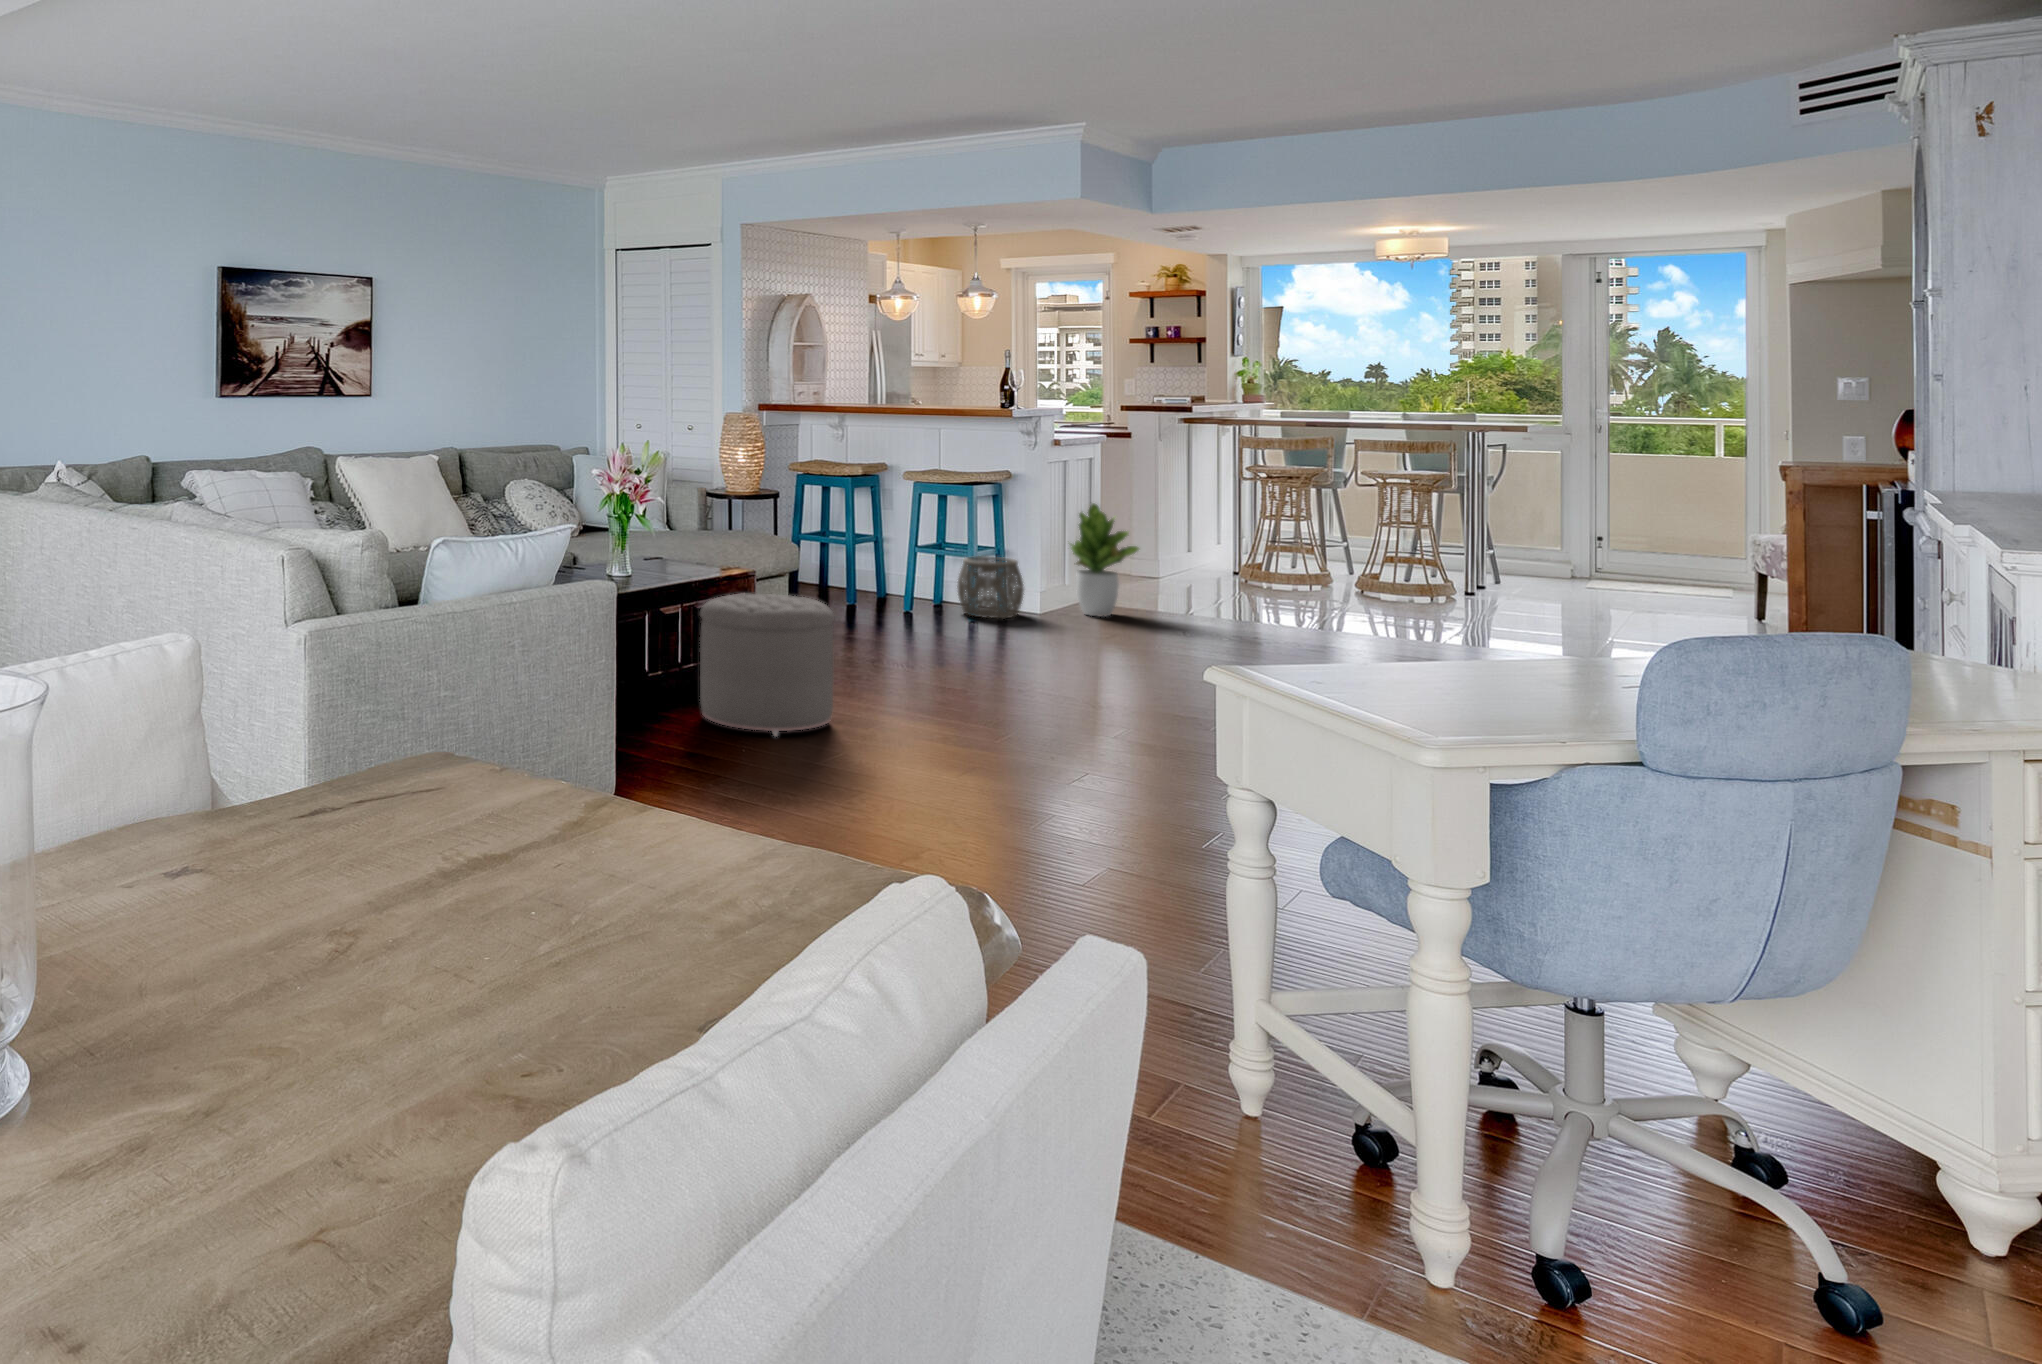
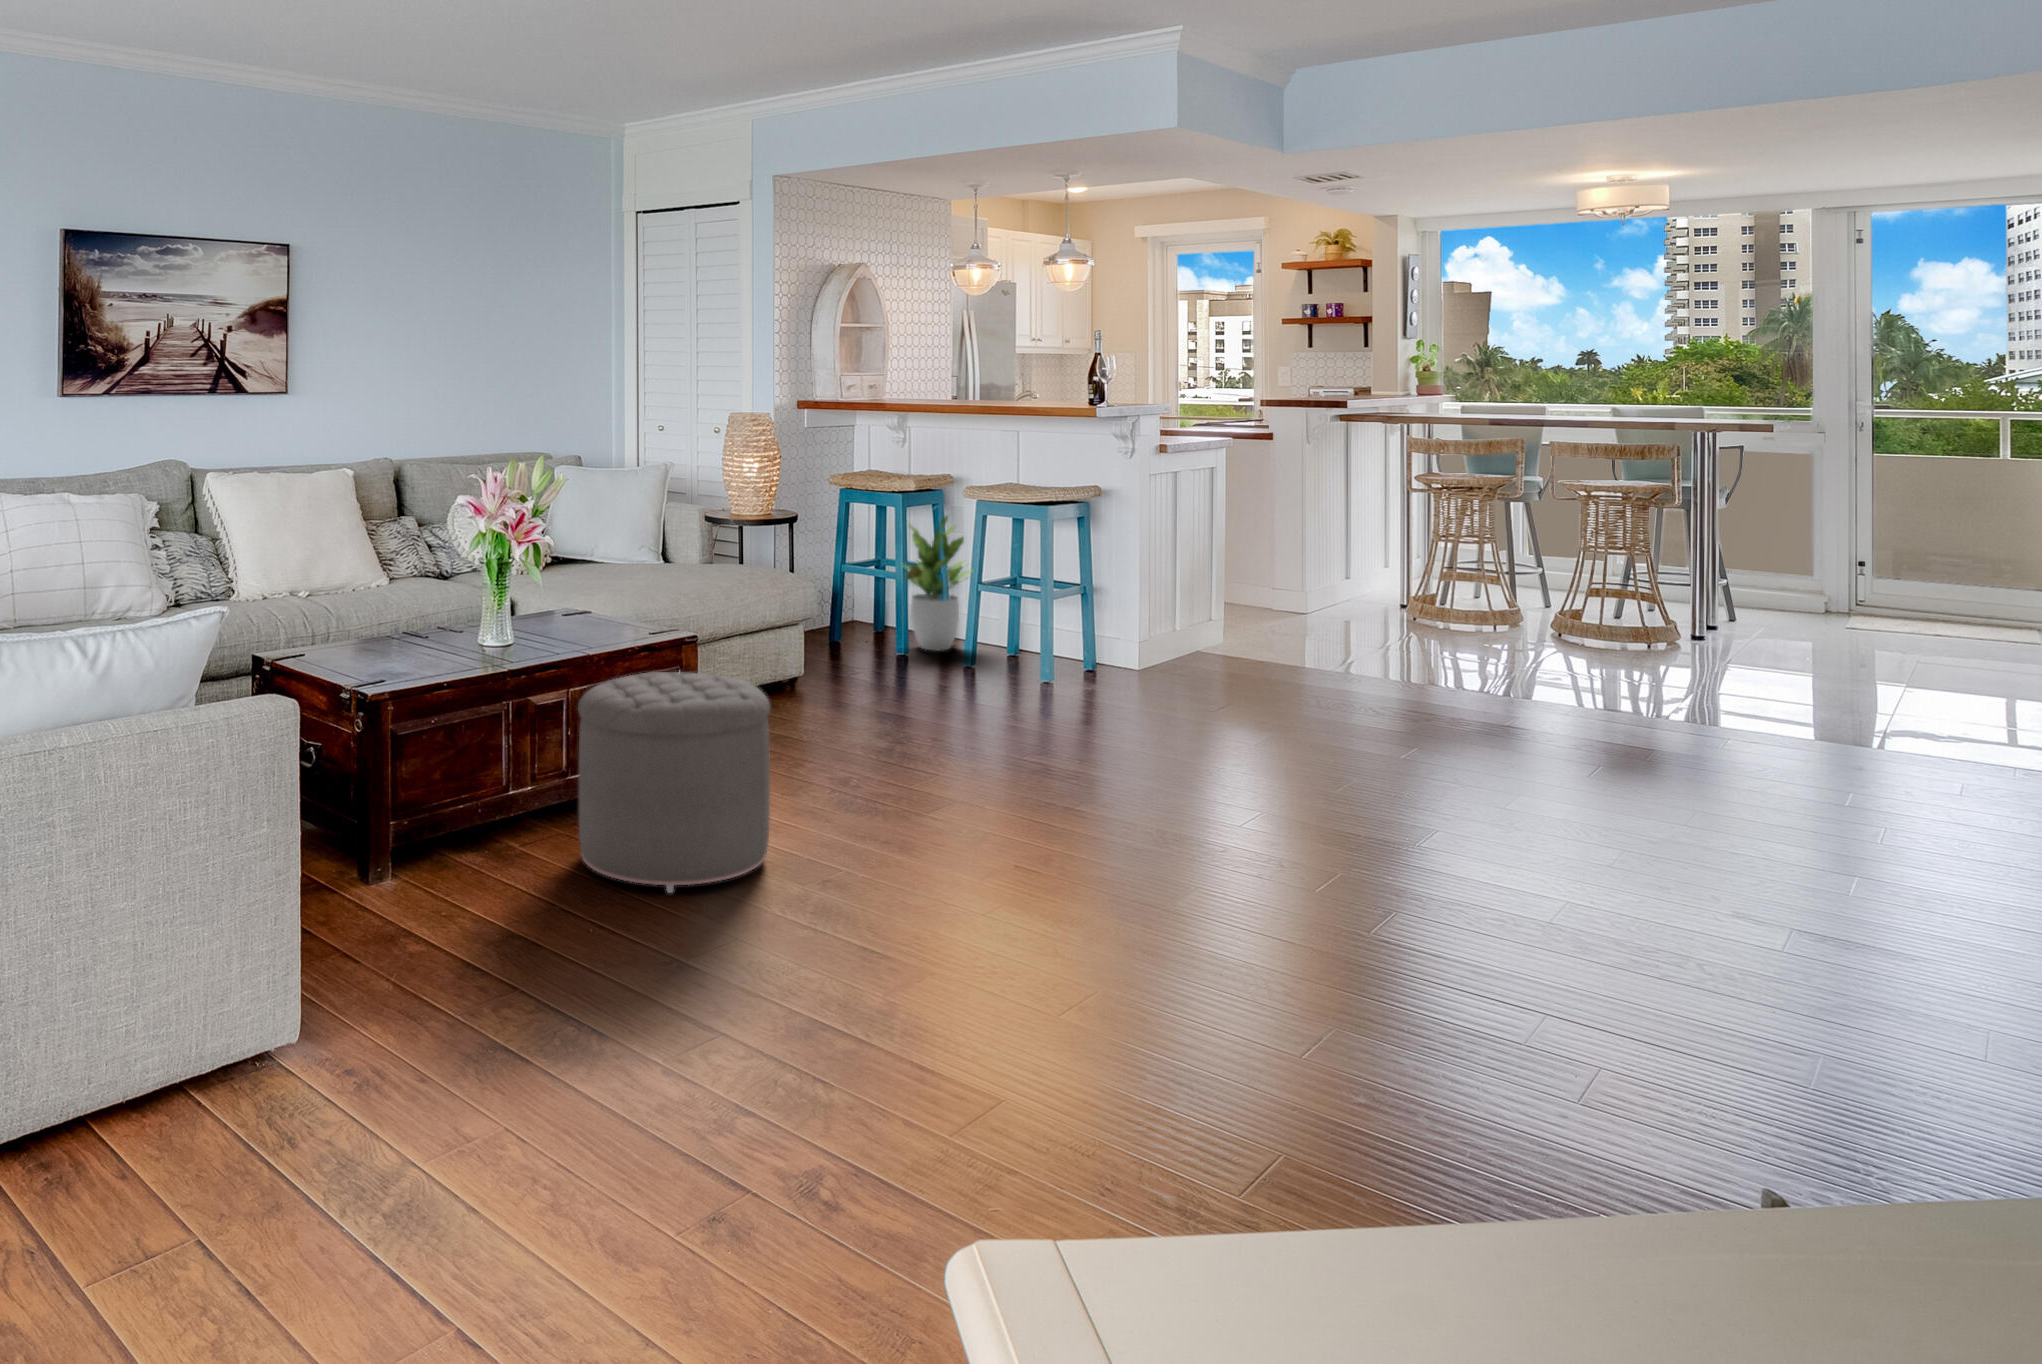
potted plant: present [1070,503,1139,617] -> present [903,516,971,651]
woven basket: present [957,556,1024,618] -> none [1030,594,1116,677]

